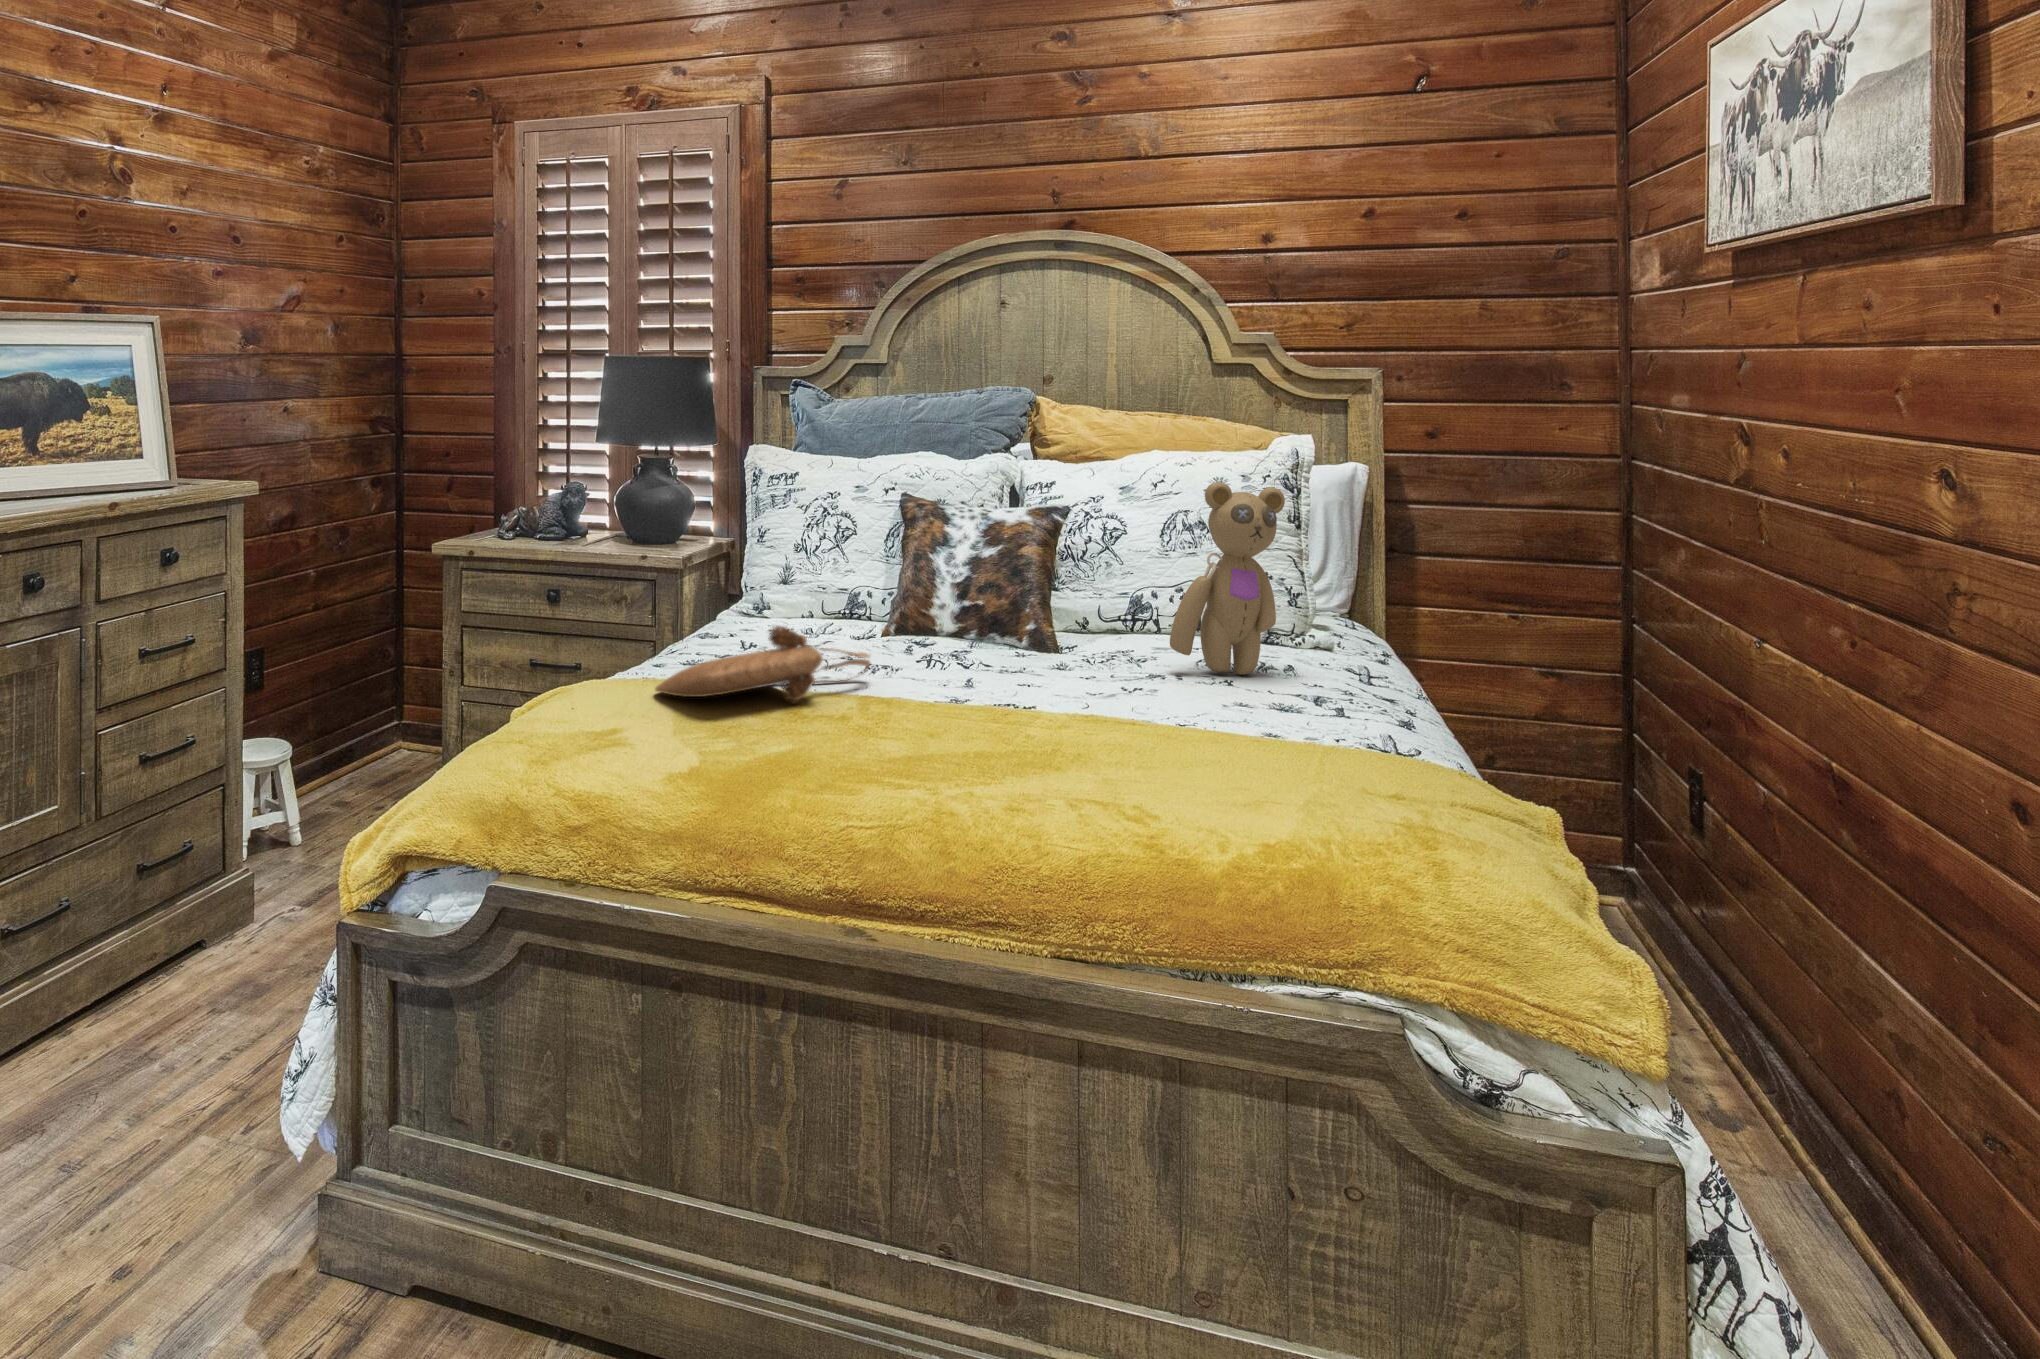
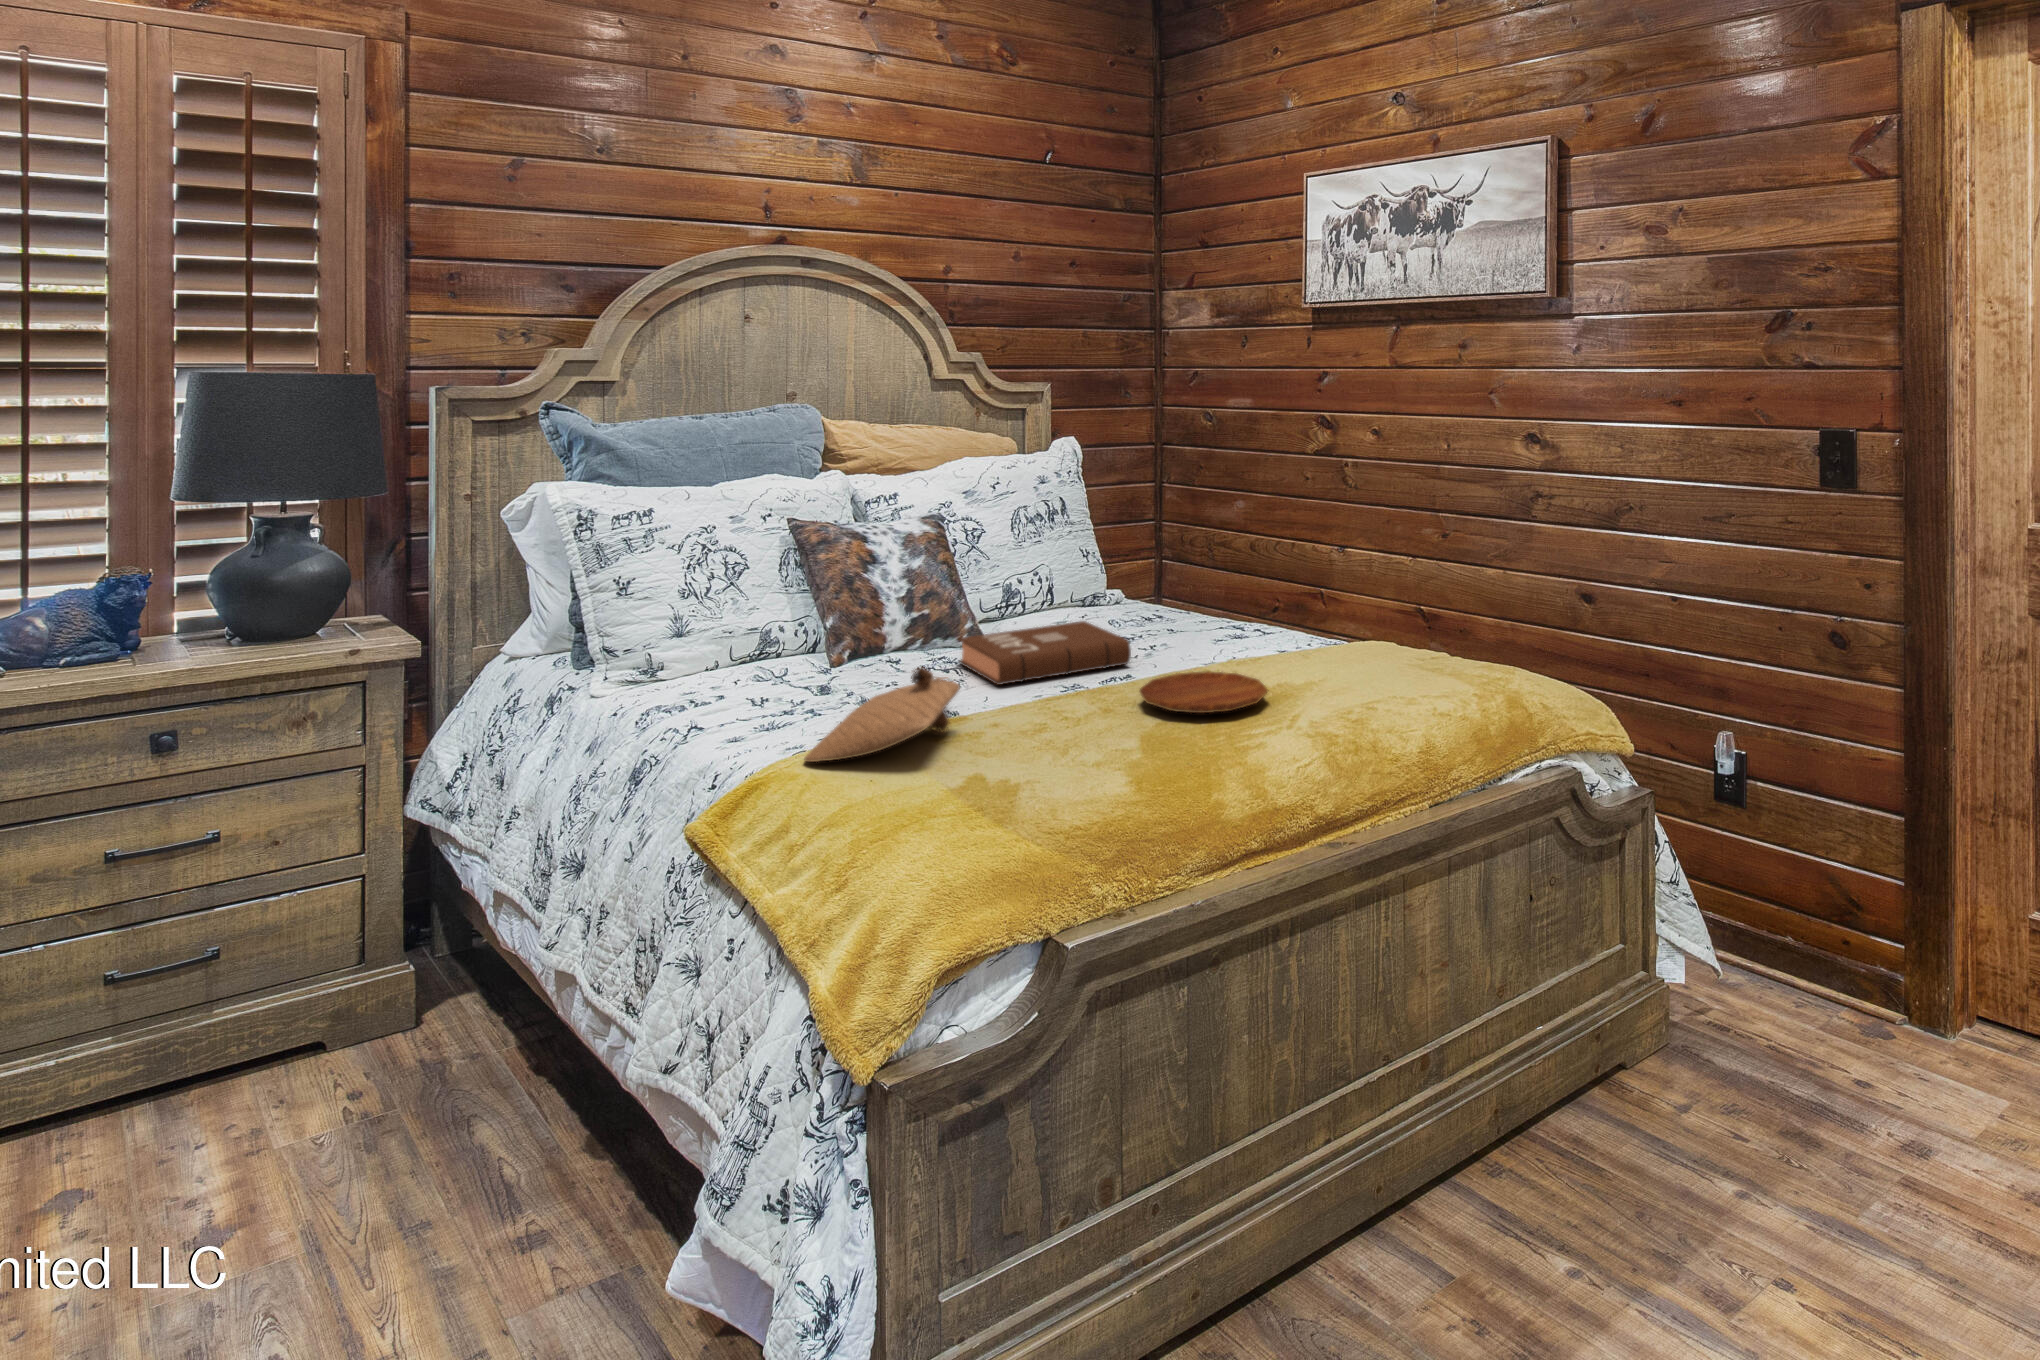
teddy bear: present [1170,482,1285,675] -> none [1093,486,1156,631]
book: none [949,632,1140,699] -> present [959,621,1131,685]
tray: none [1006,710,1184,764] -> present [1140,671,1269,713]

